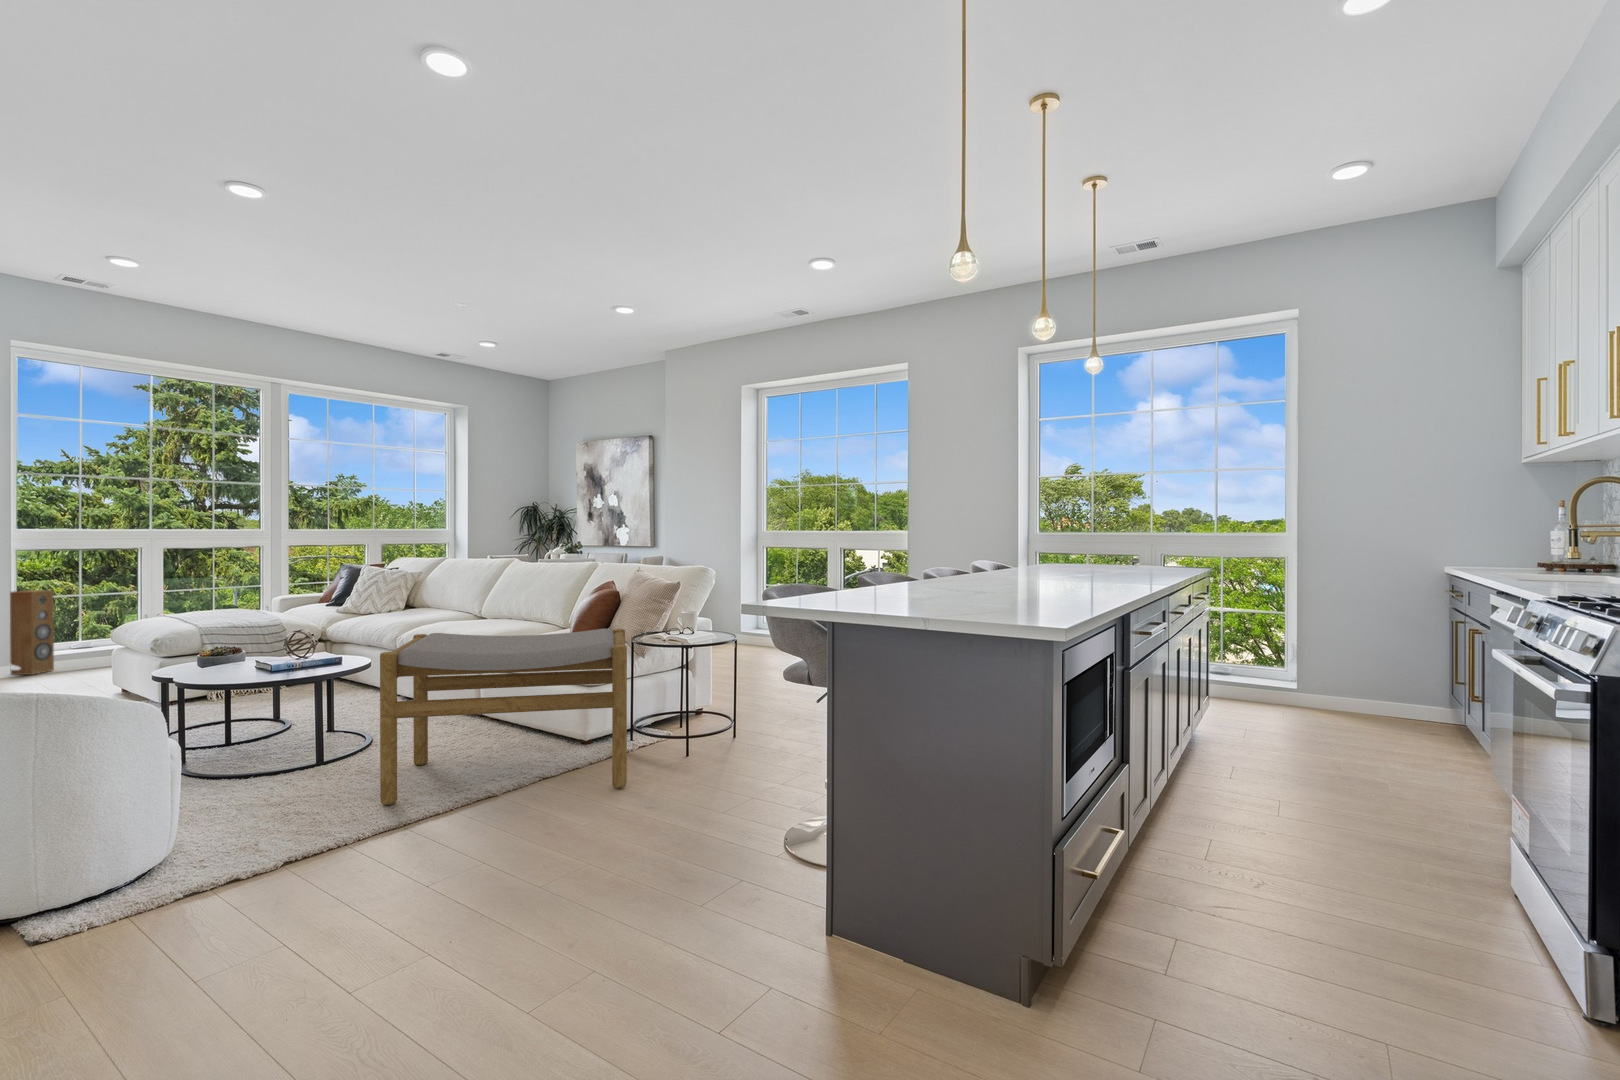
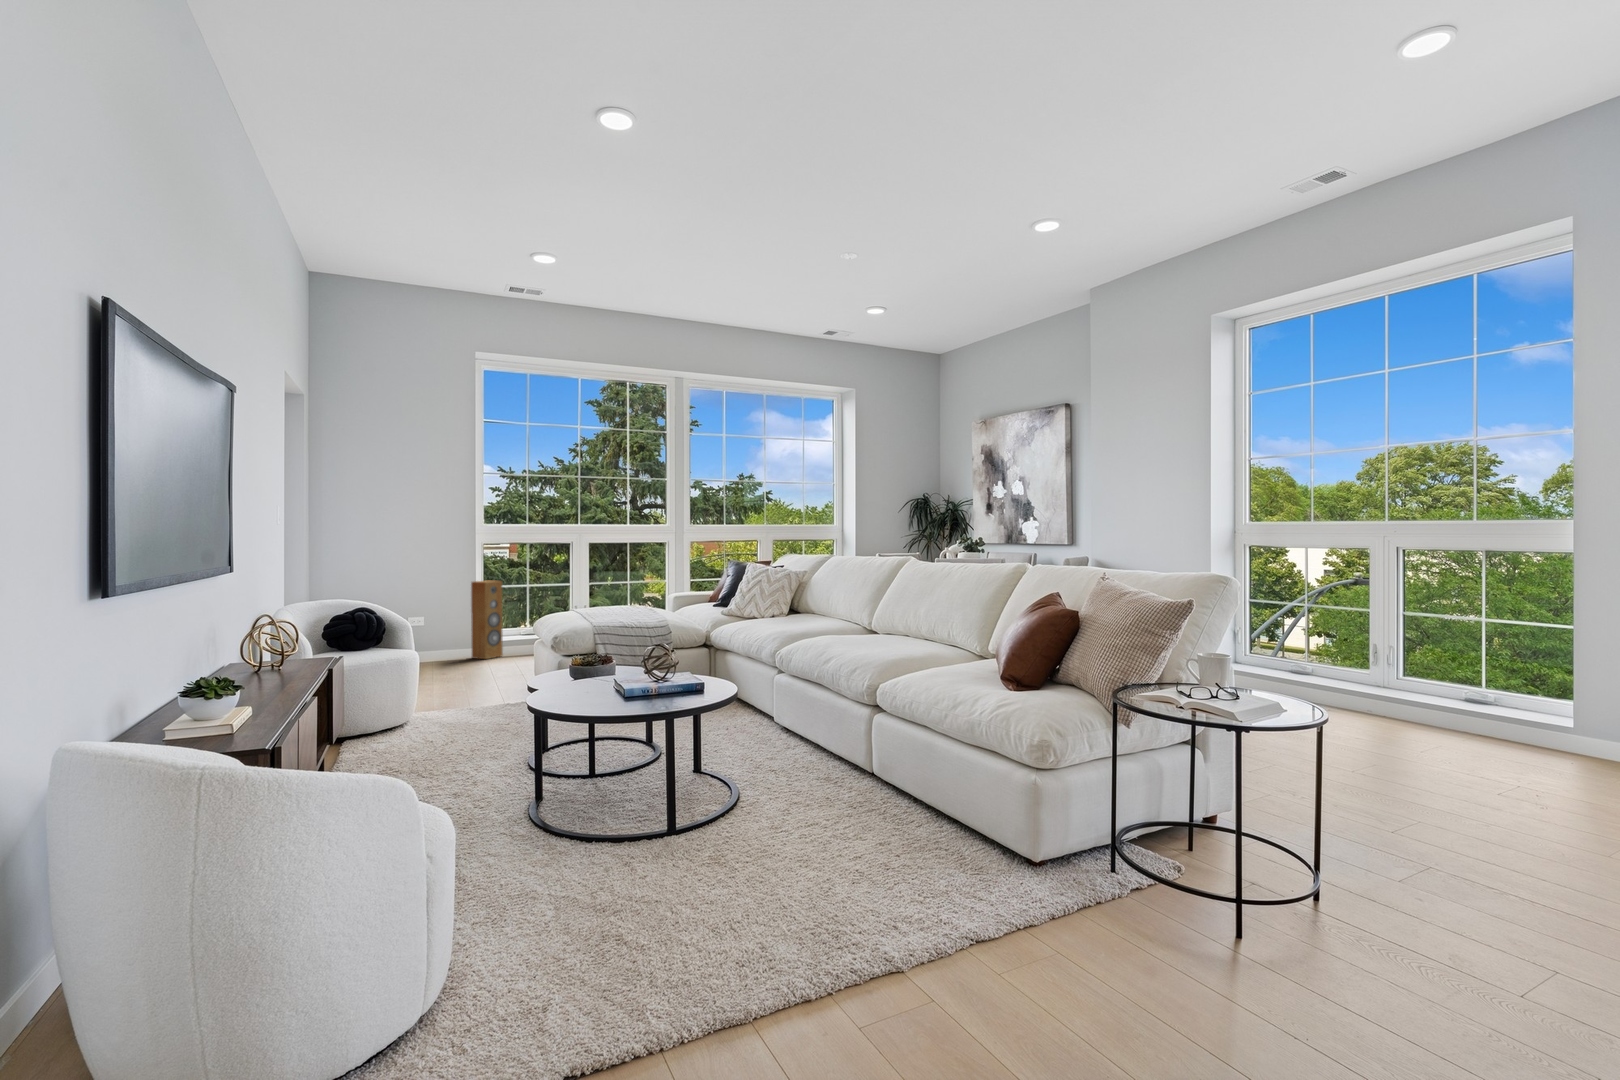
footstool: present [380,629,627,805] -> none [728,667,1128,994]

